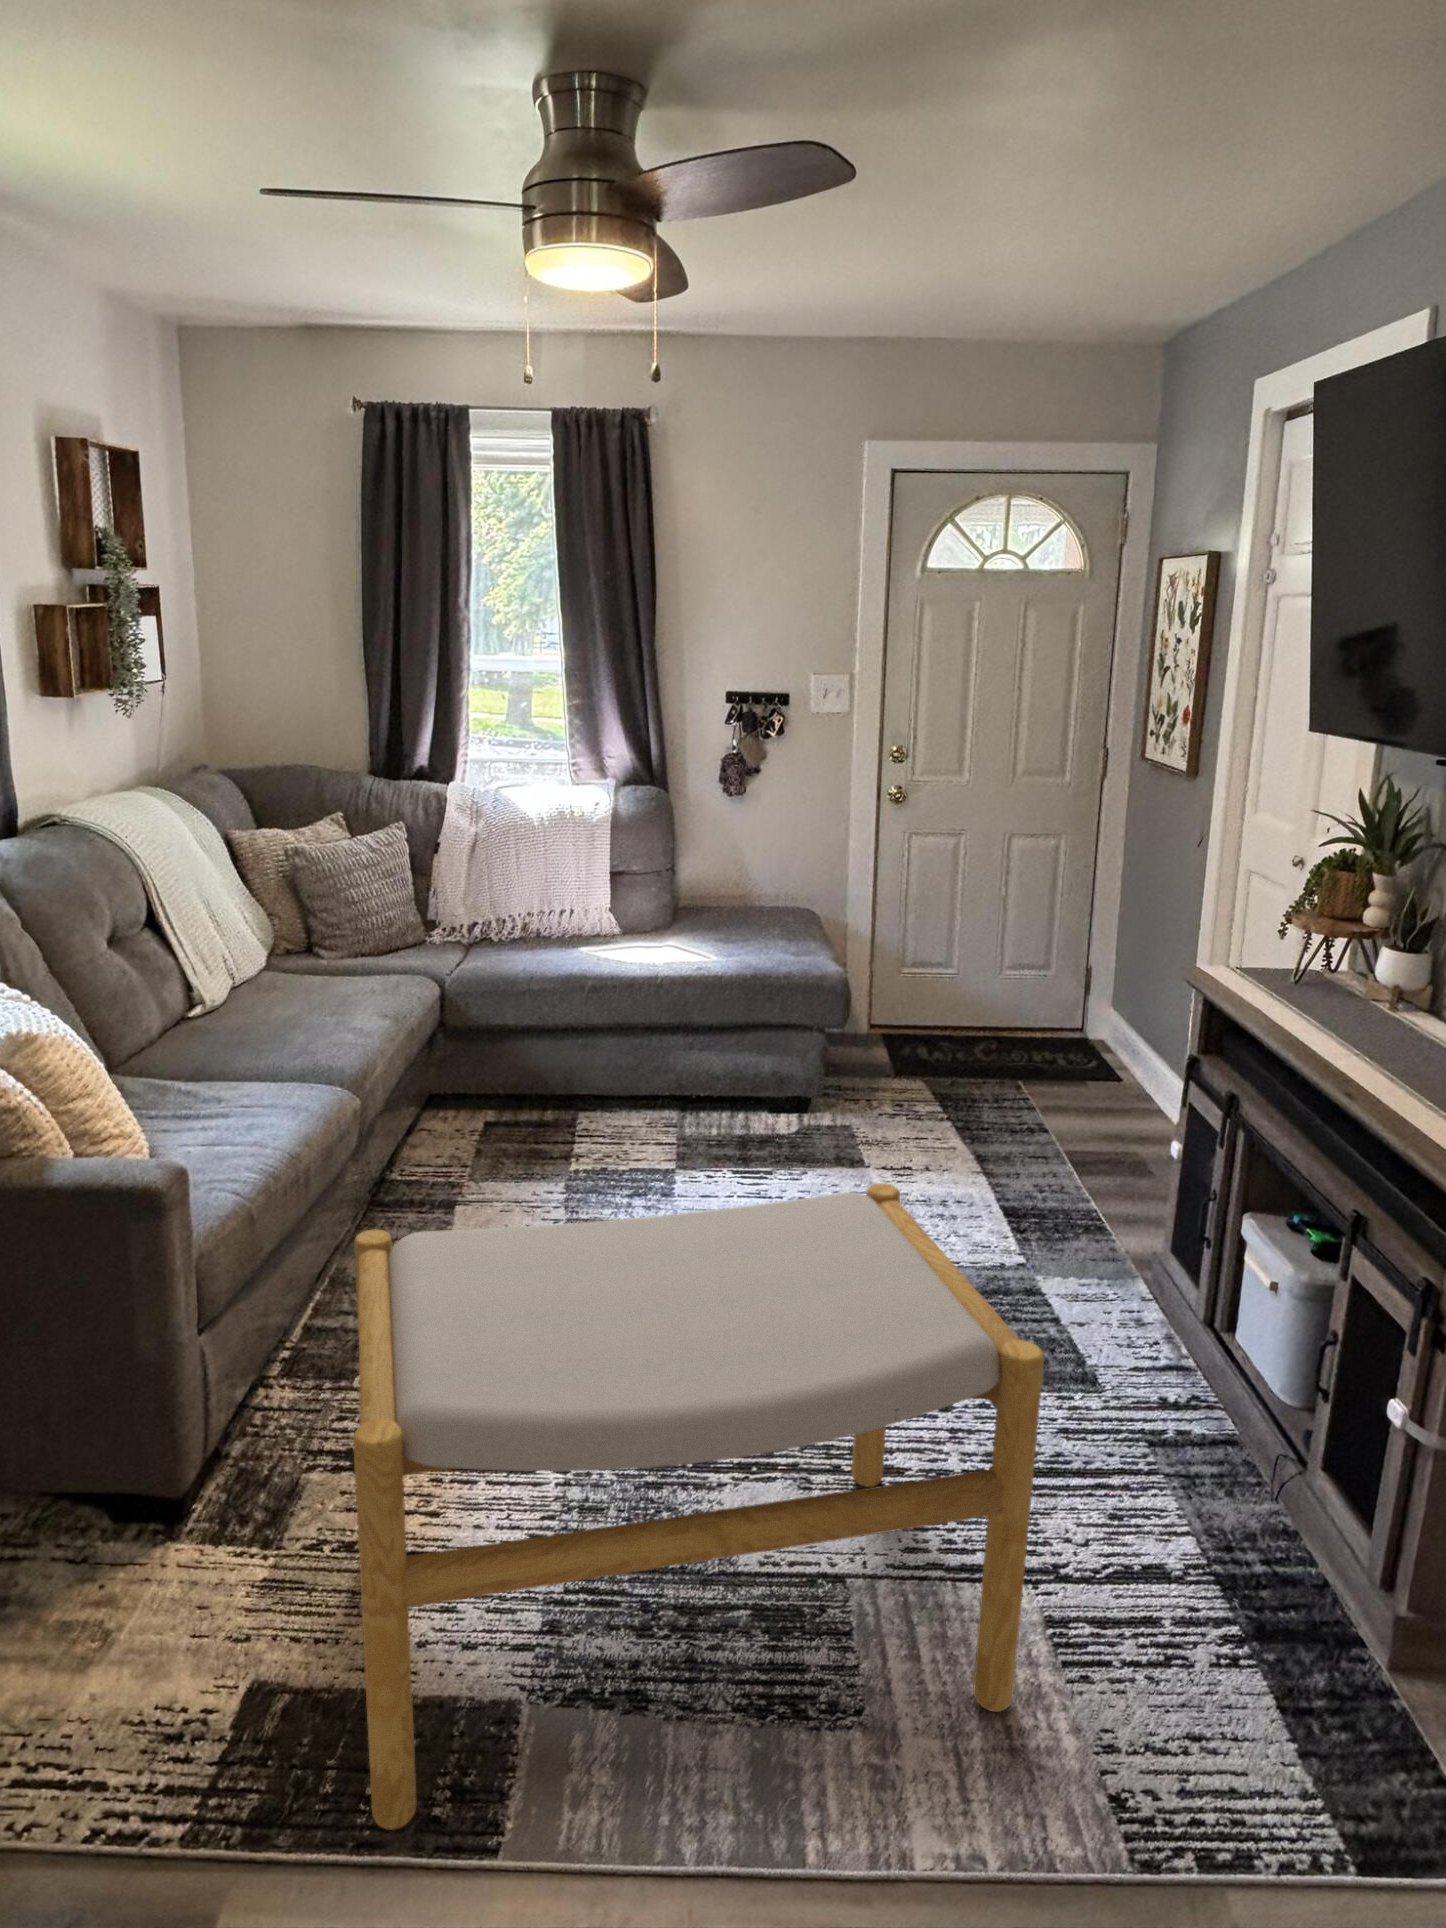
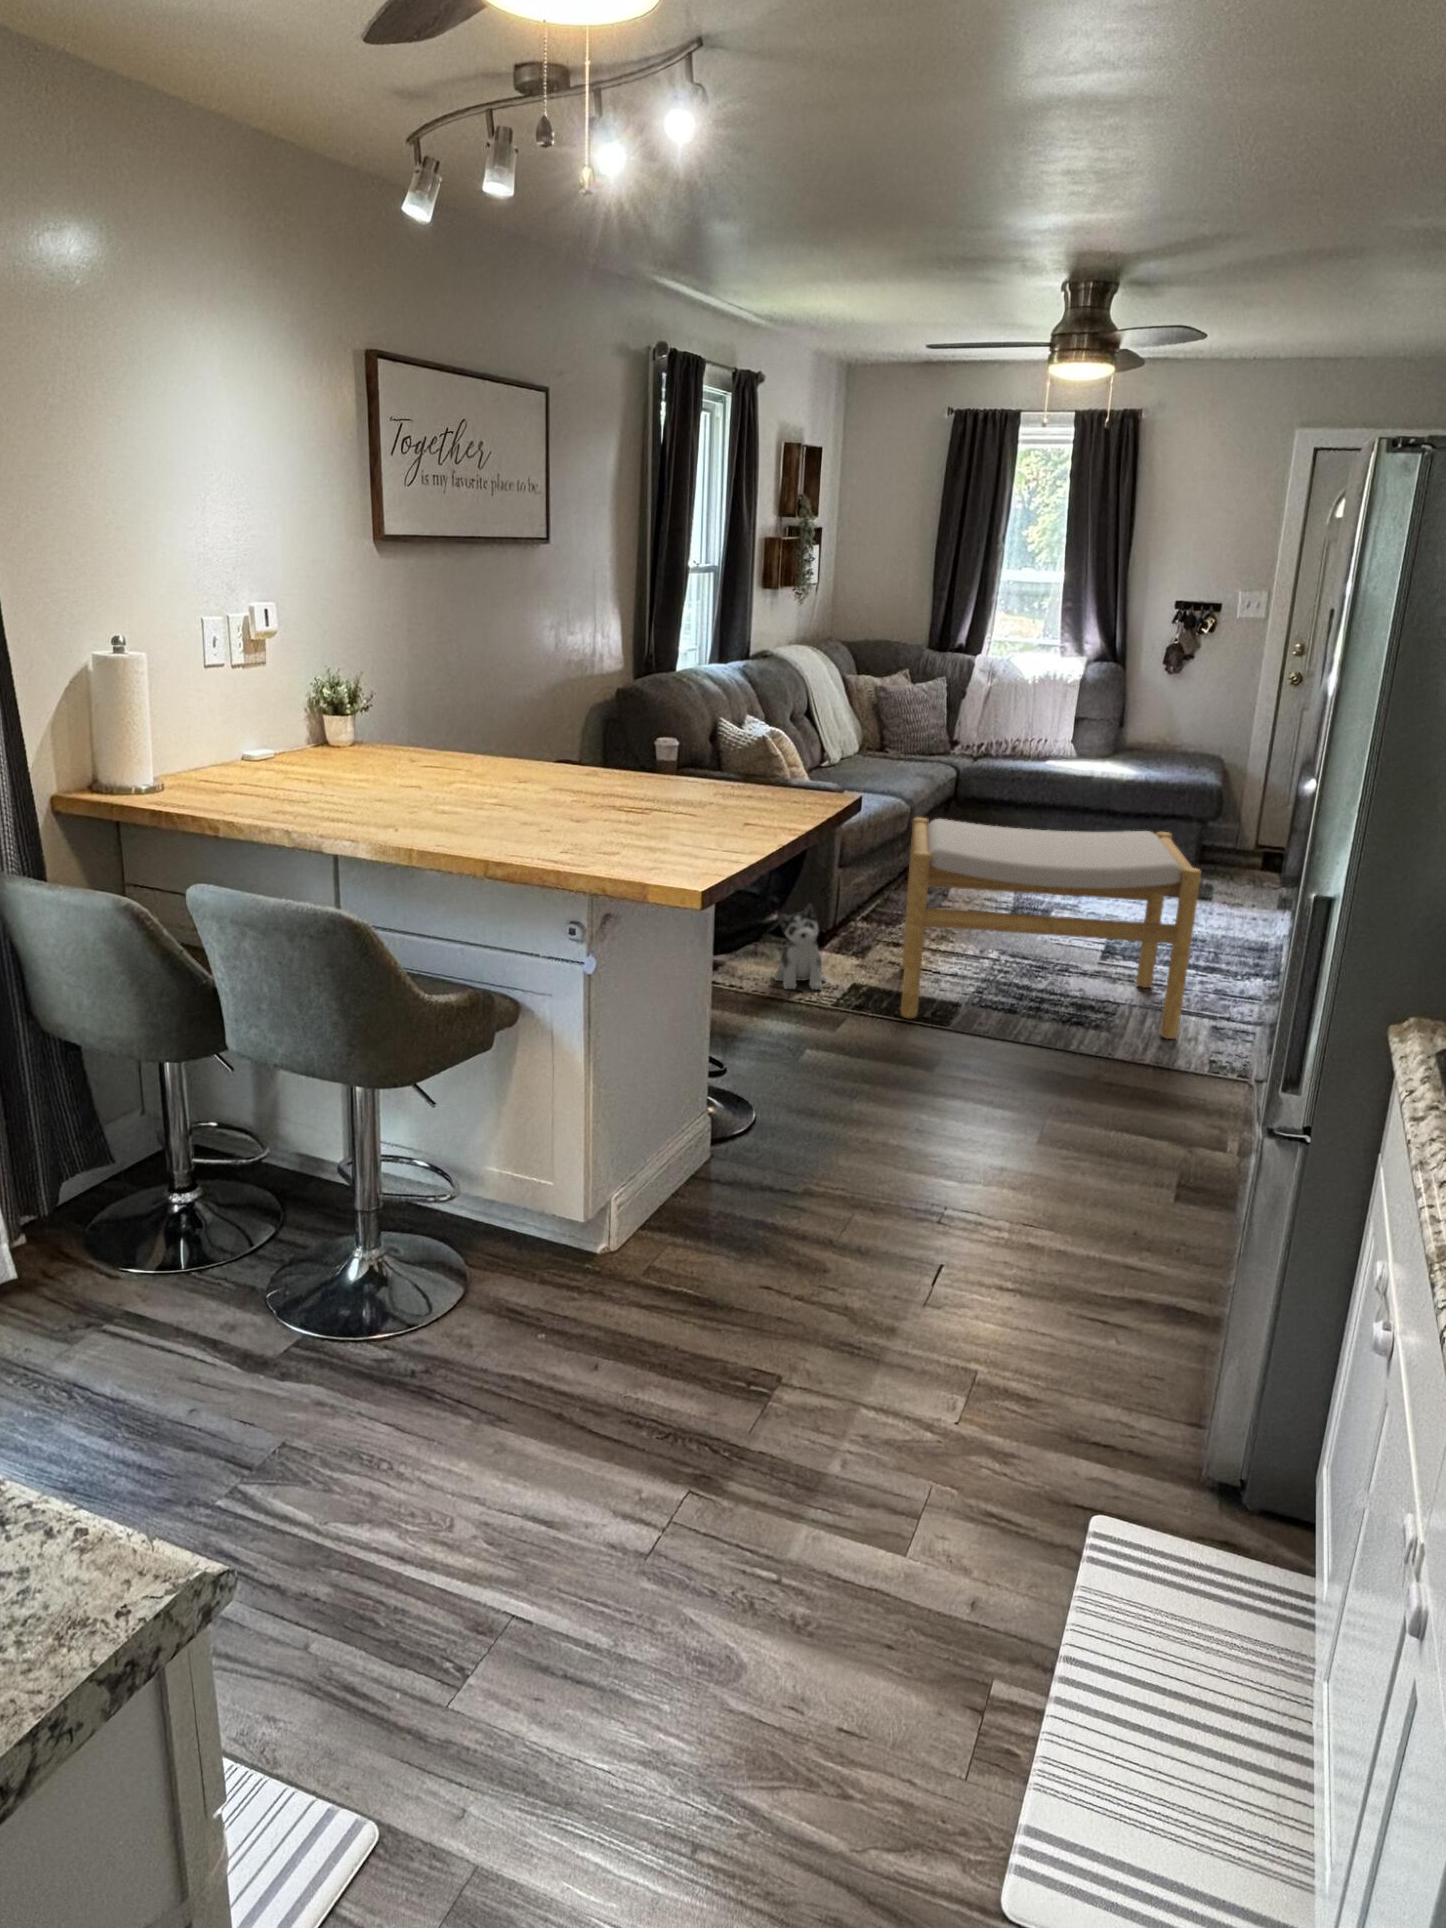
plush toy: none [18,1526,182,1767] -> present [774,903,826,990]

